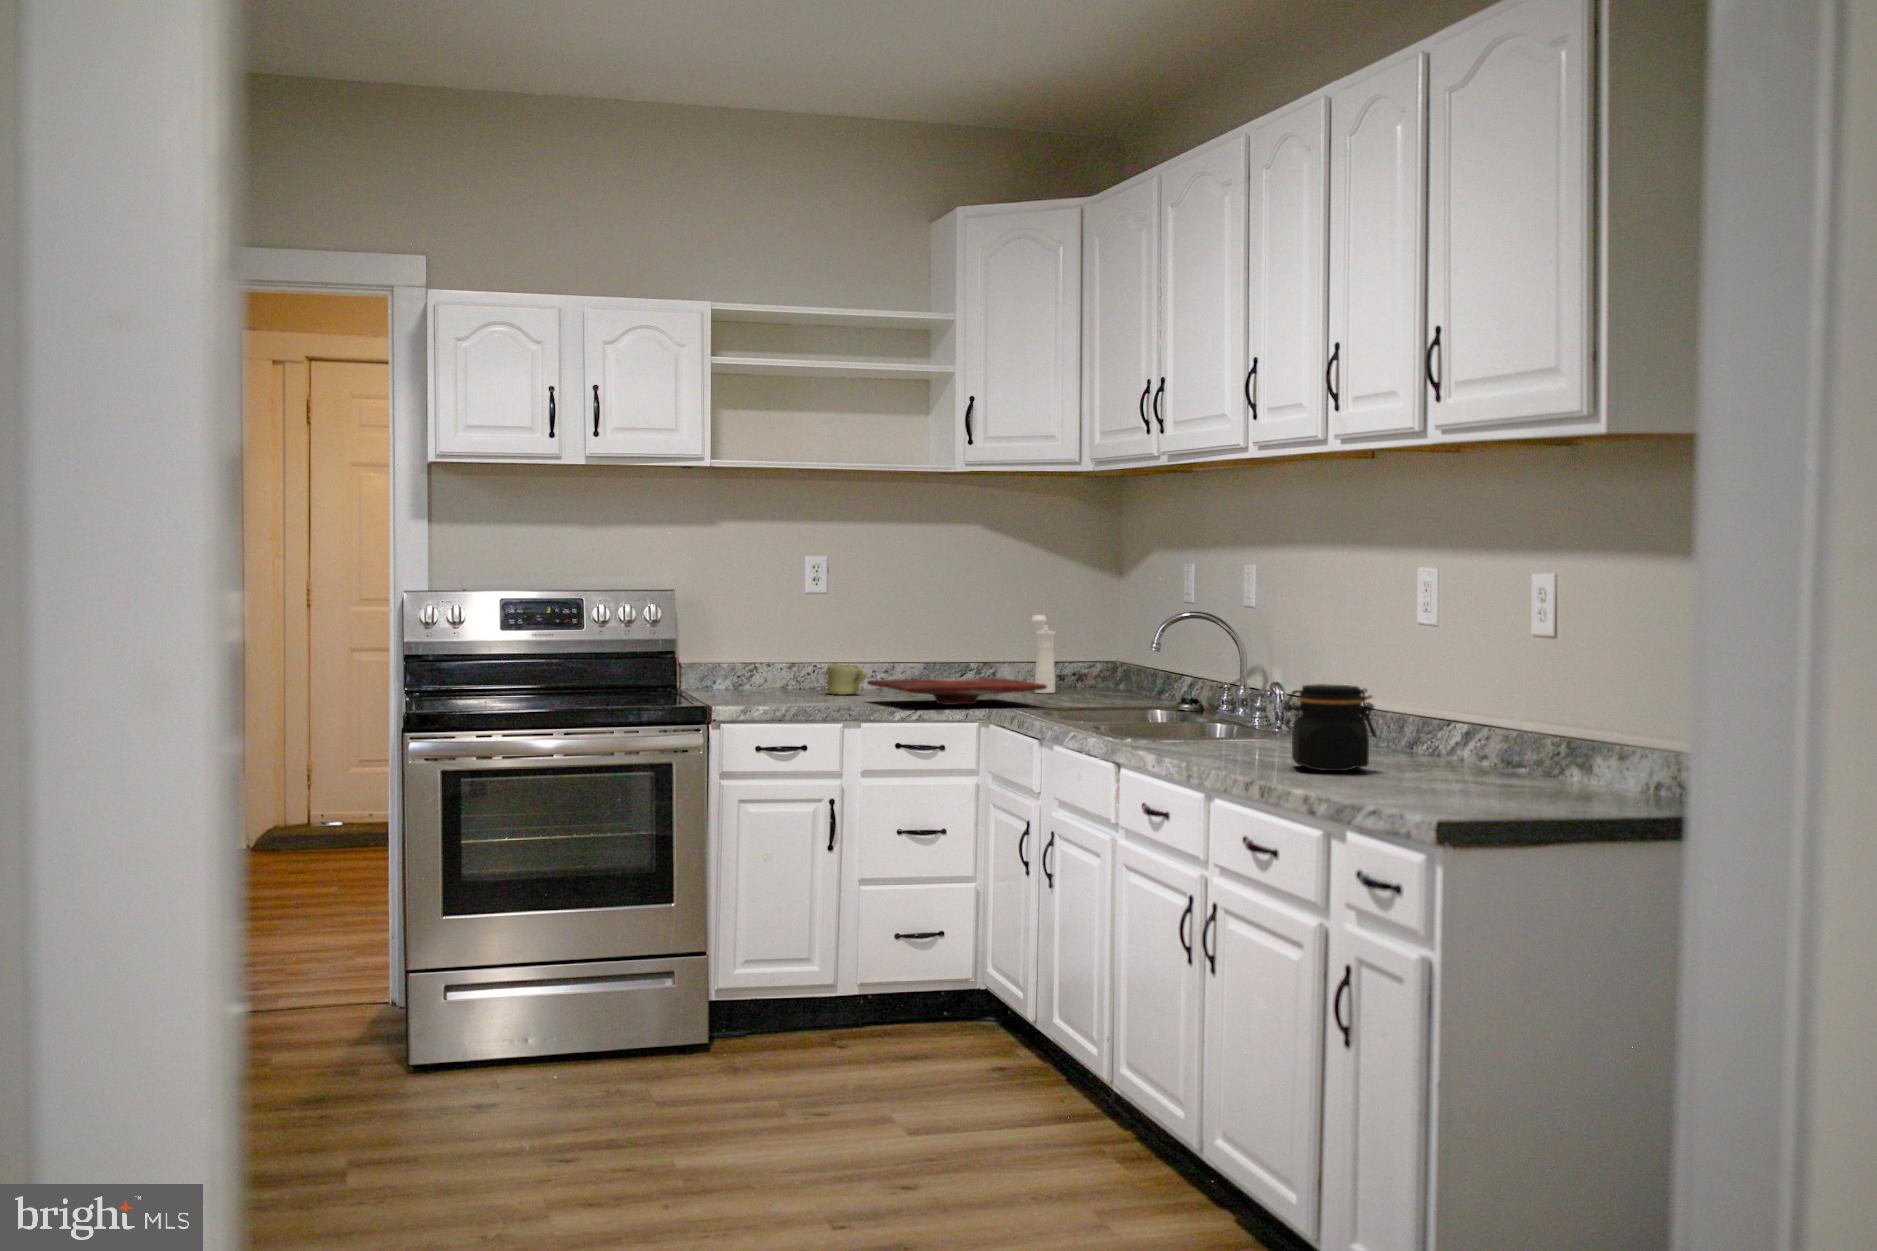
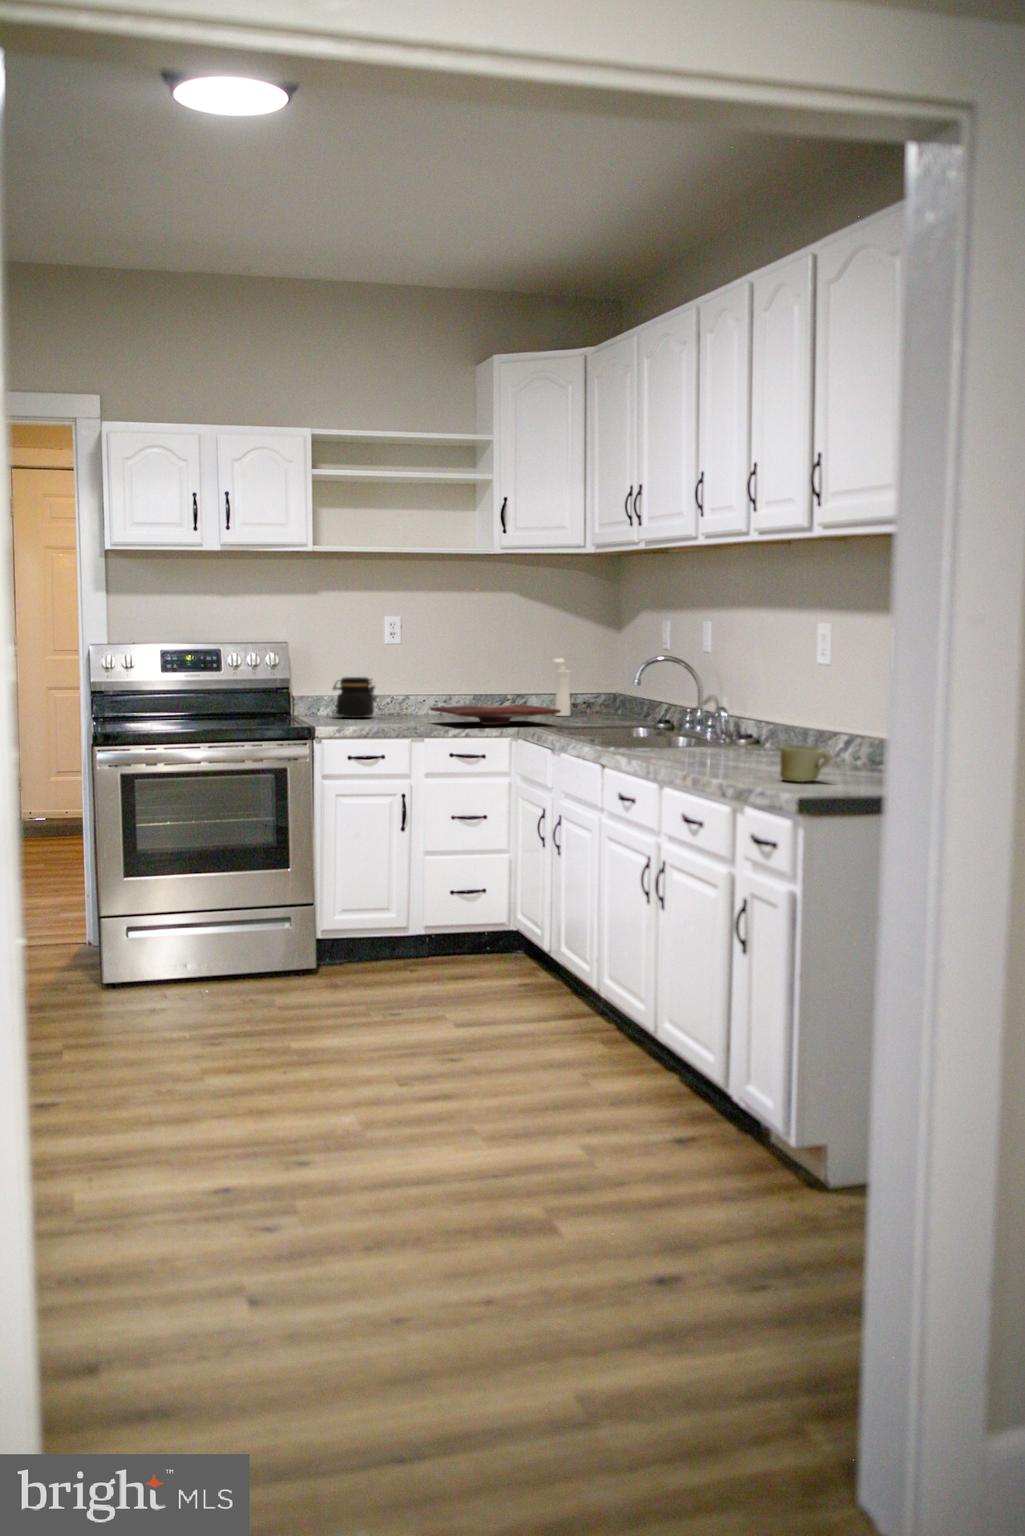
mug: present [827,664,867,695] -> present [780,745,832,782]
jar: present [1283,684,1376,771] -> present [333,677,376,718]

